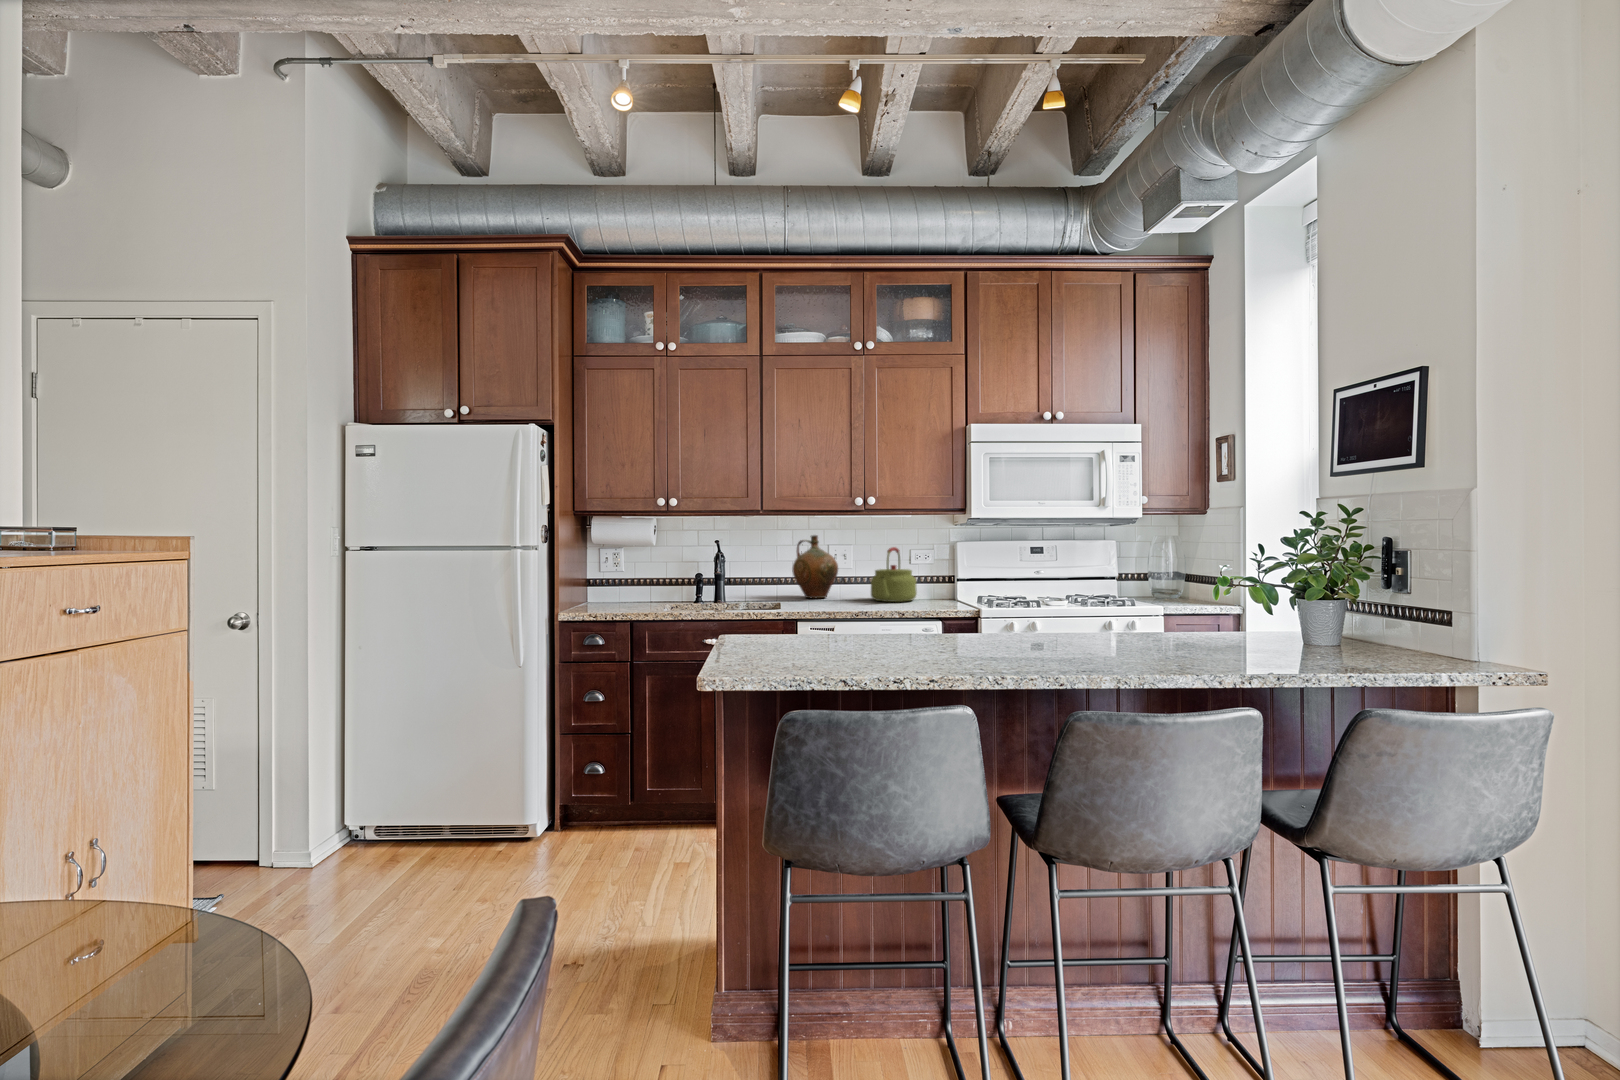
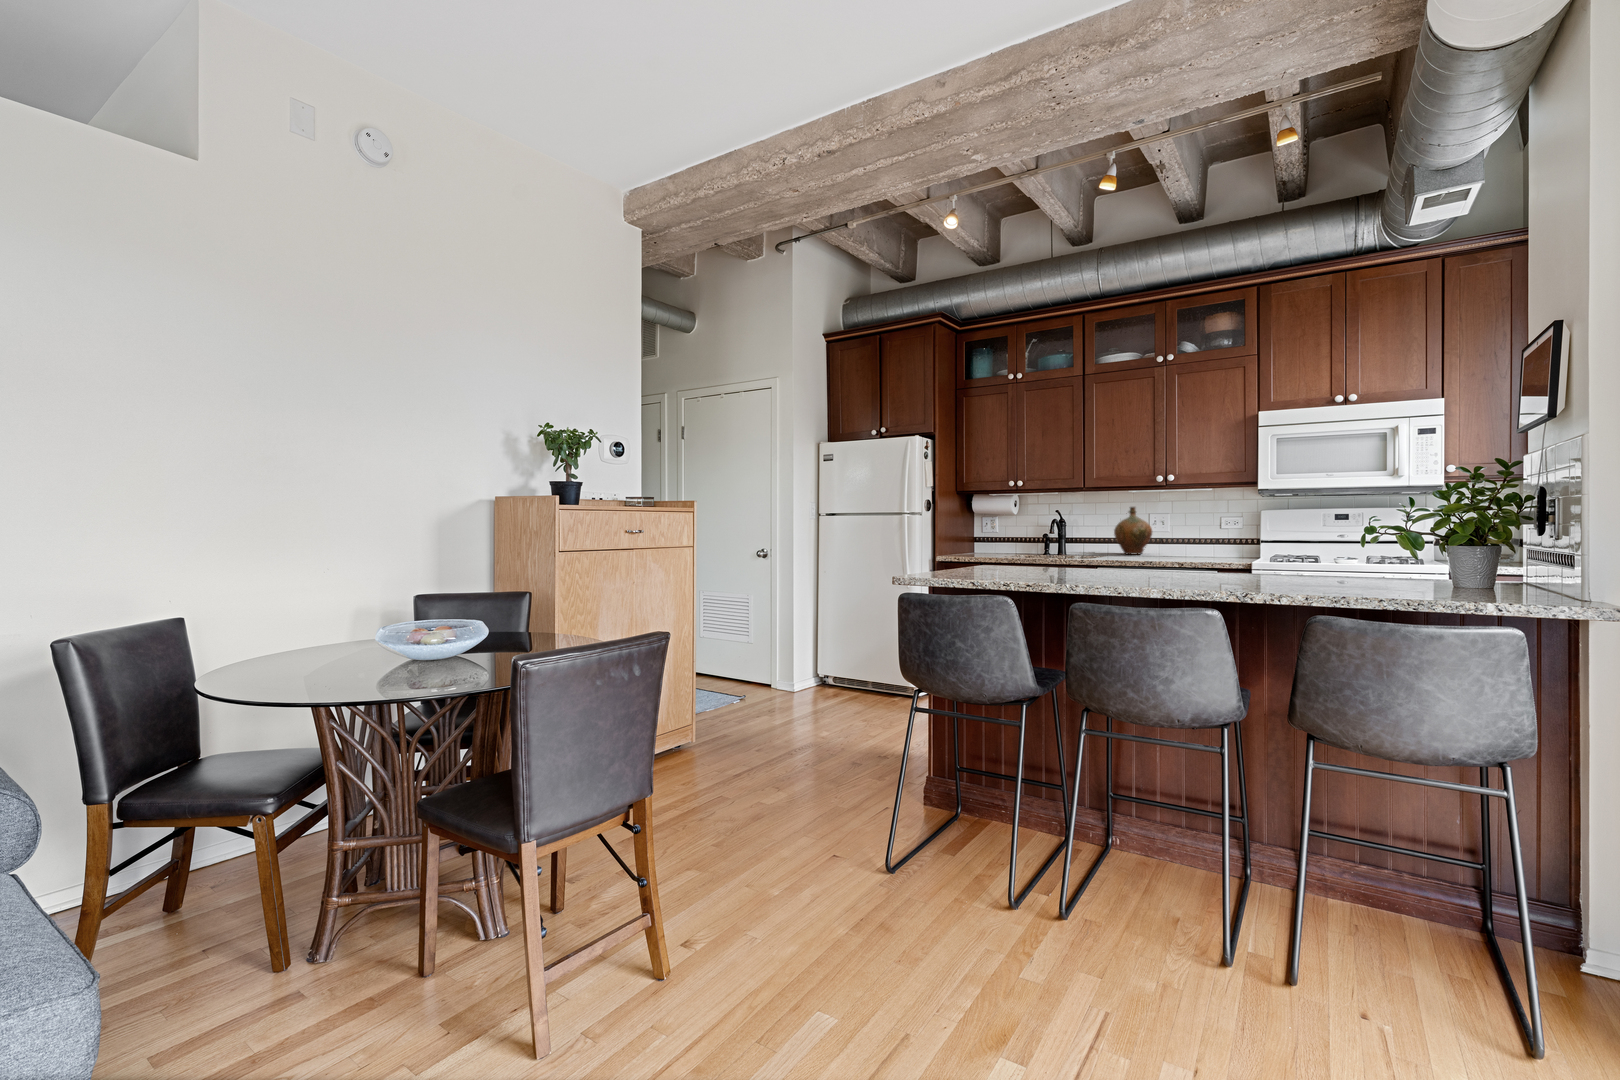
kettle: present [871,547,917,602] -> none [1175,515,1216,558]

